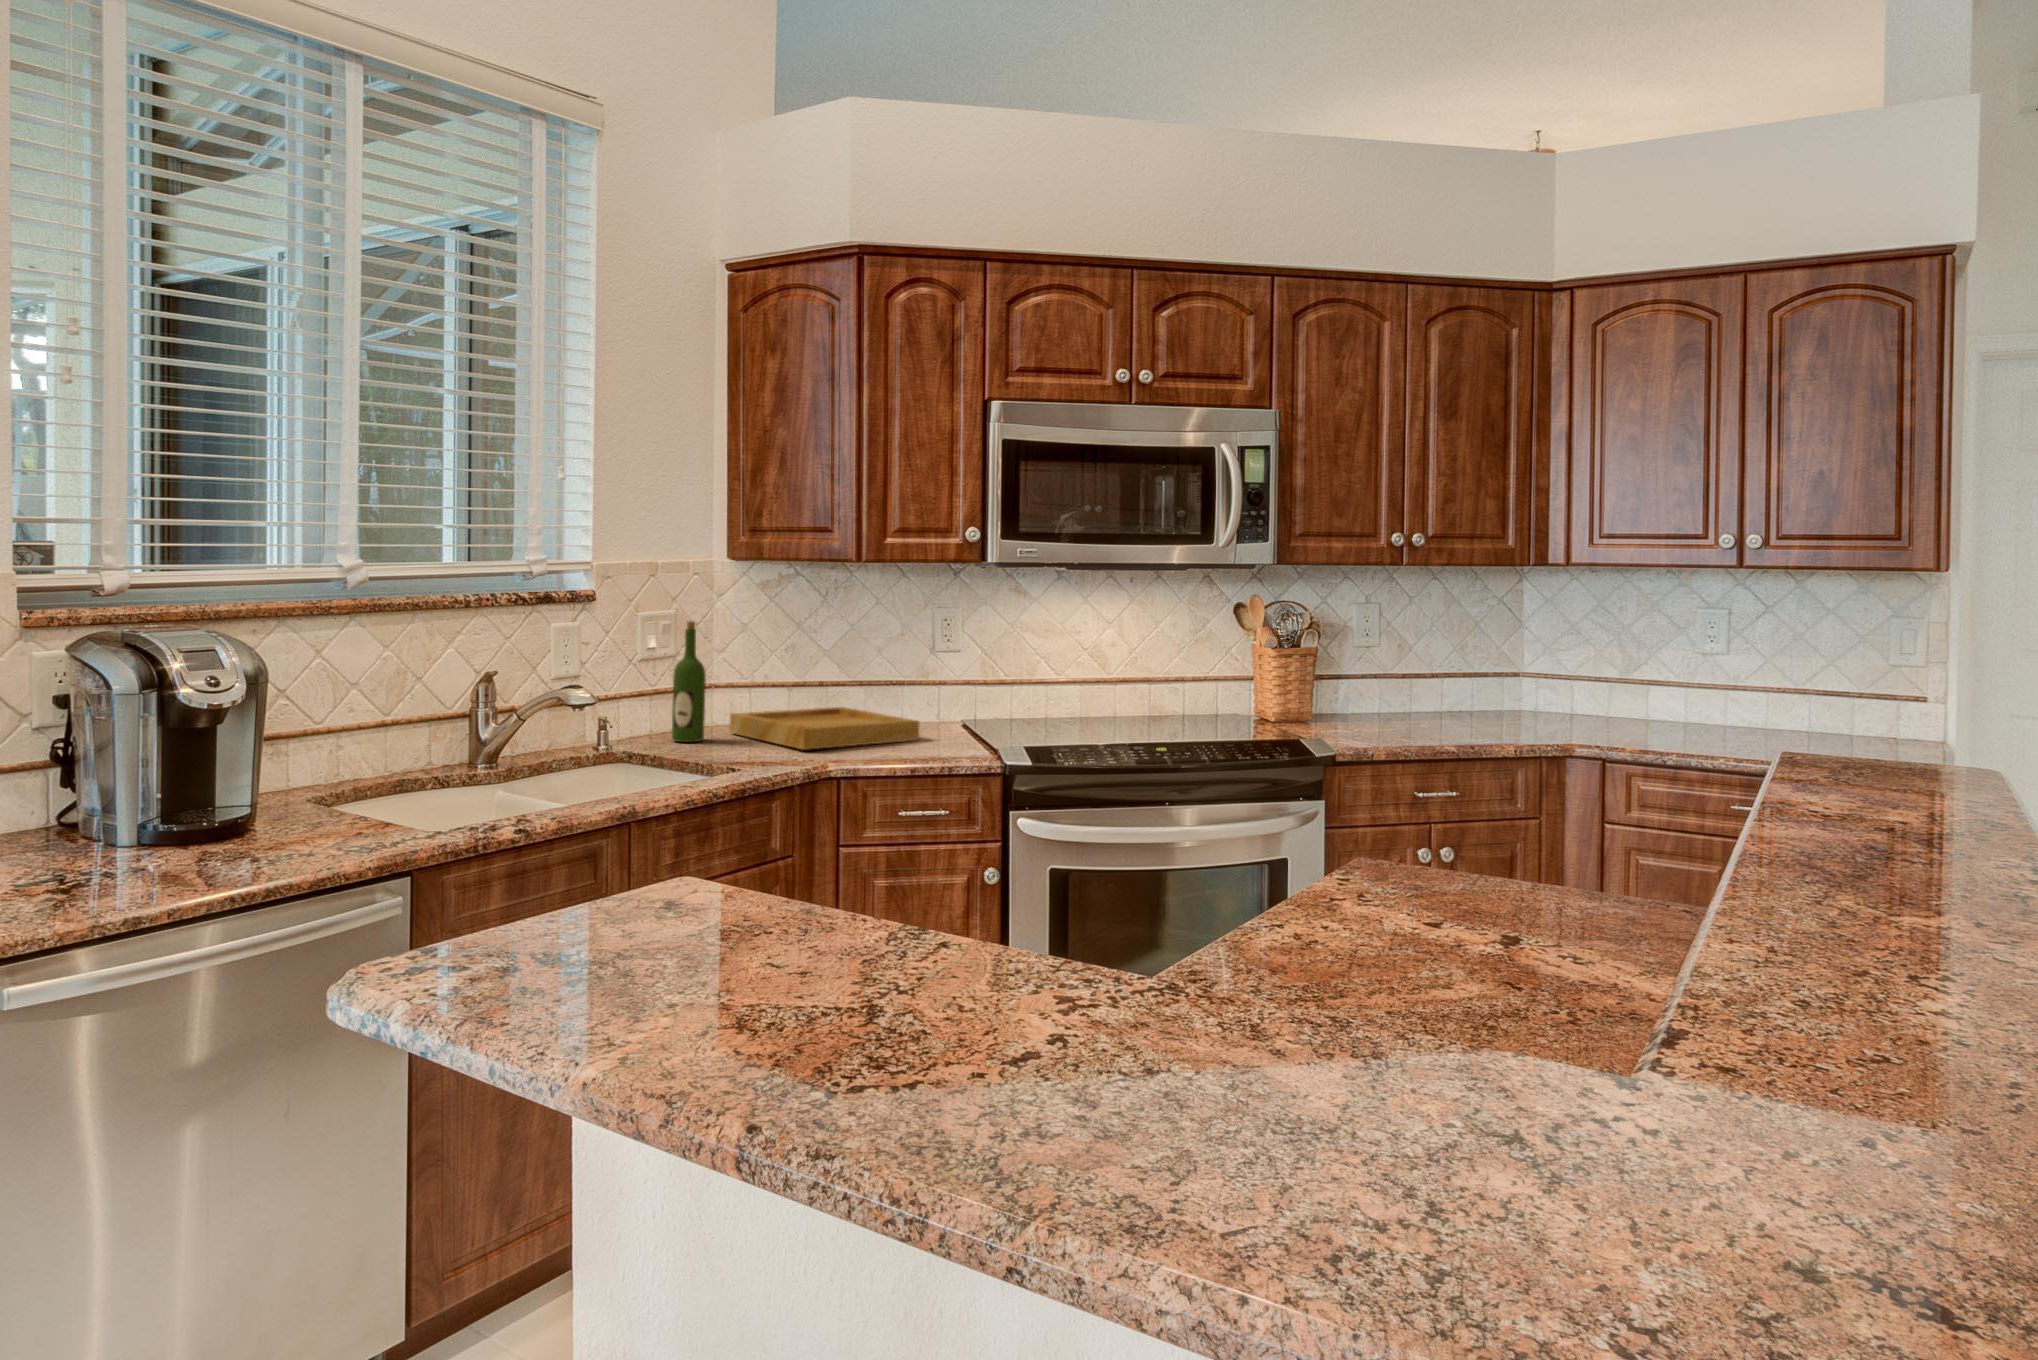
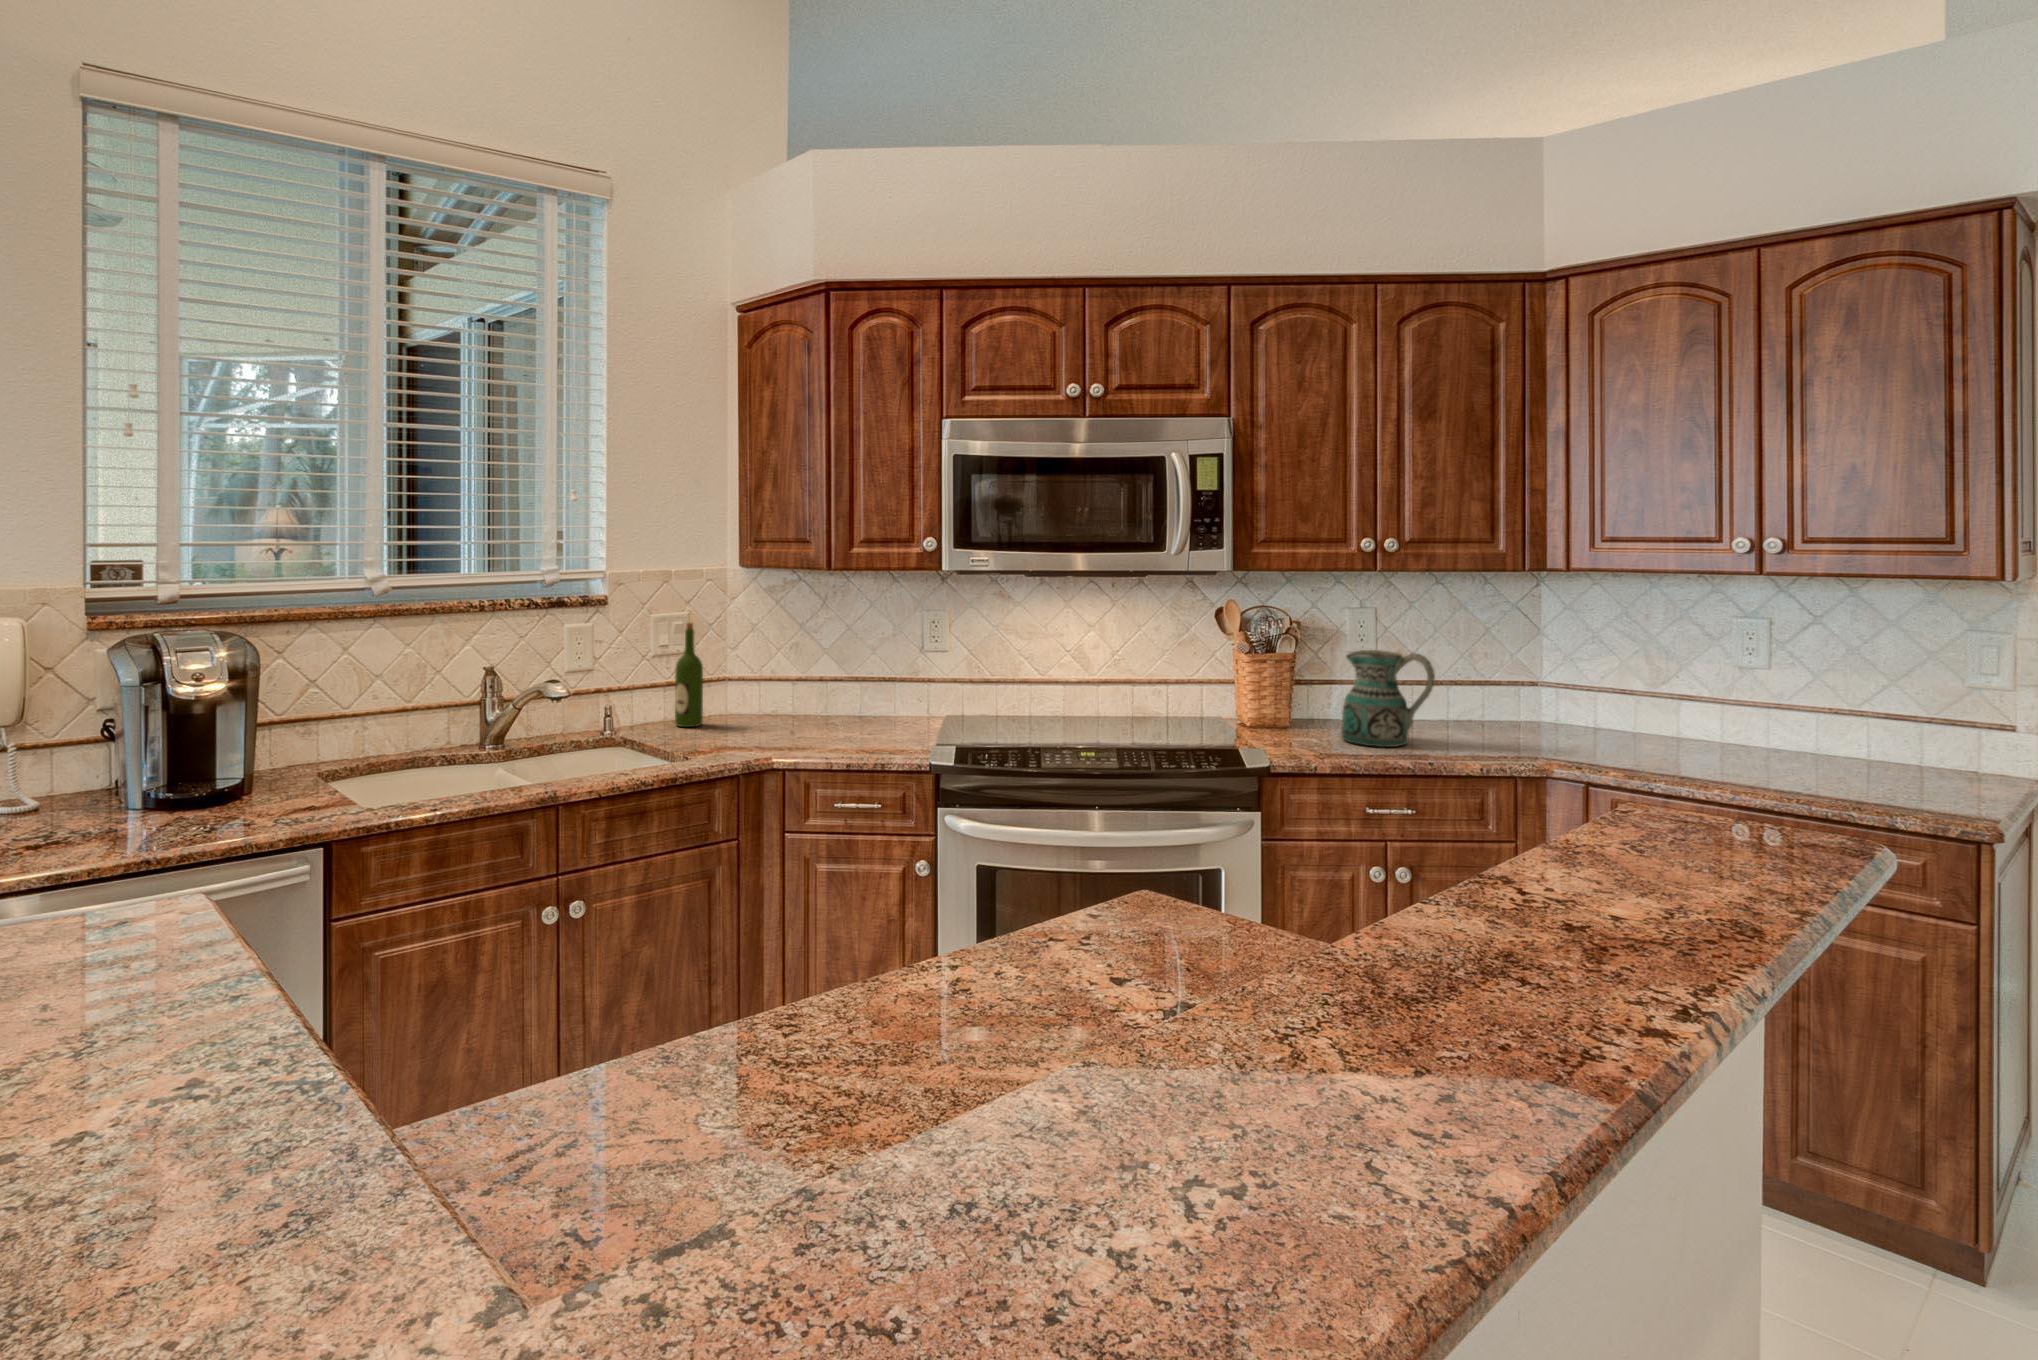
ceramic pitcher: none [1372,644,1463,739] -> present [1341,650,1435,747]
tray: present [730,707,919,750] -> none [733,697,886,738]

